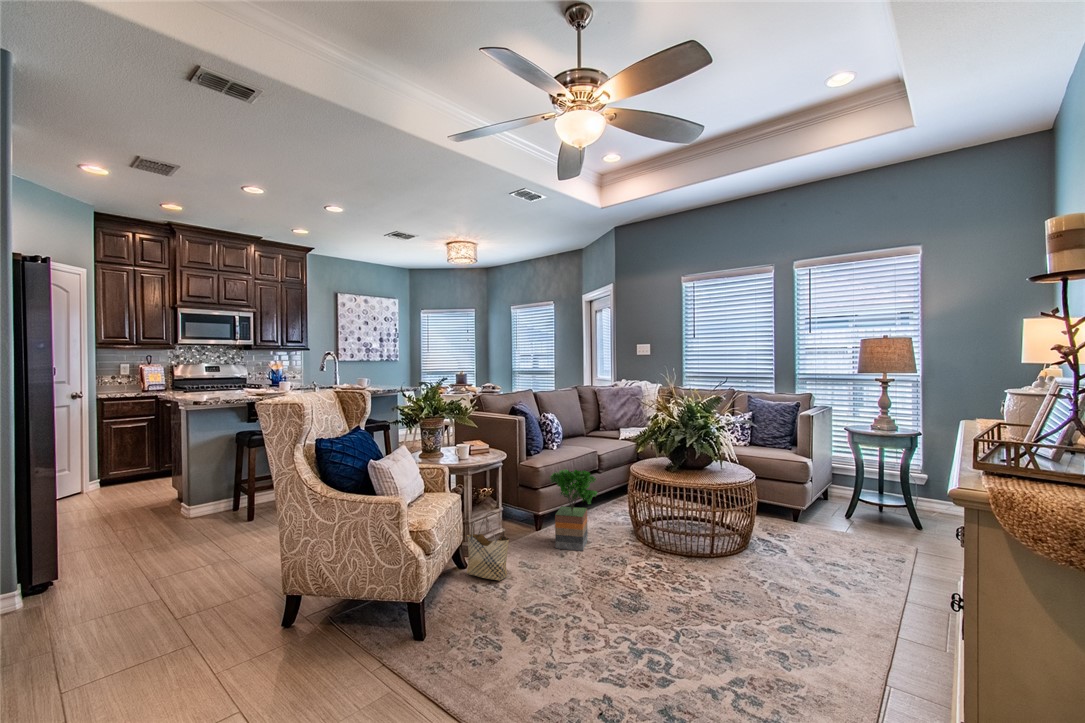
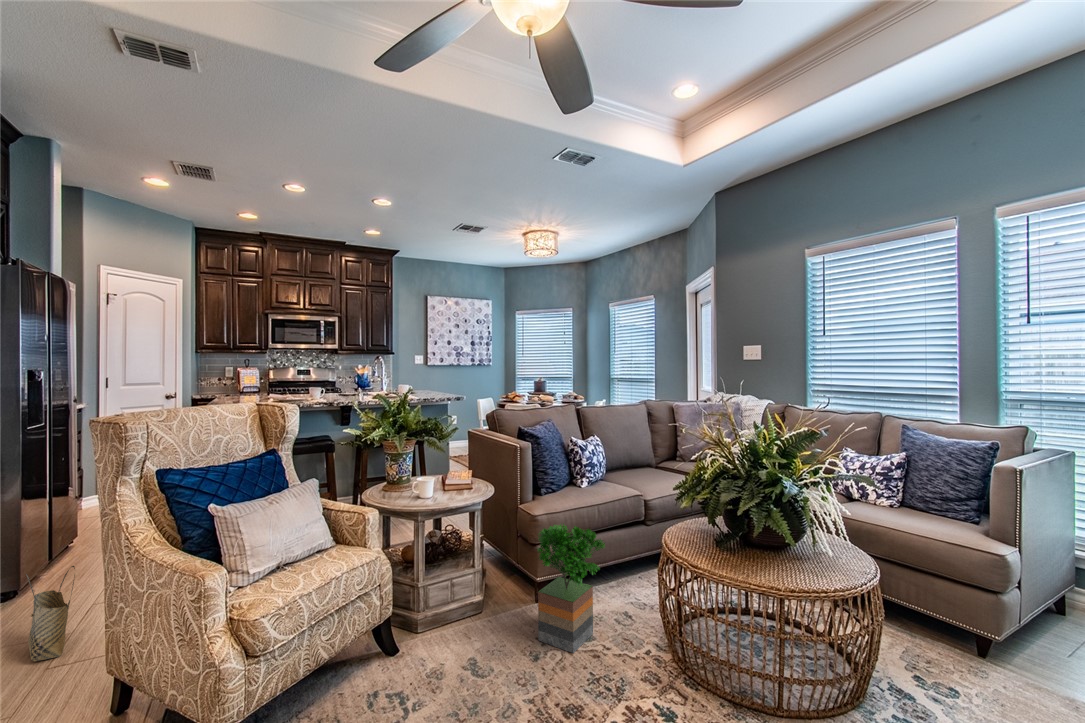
woven basket: present [467,512,509,581] -> present [26,566,75,661]

